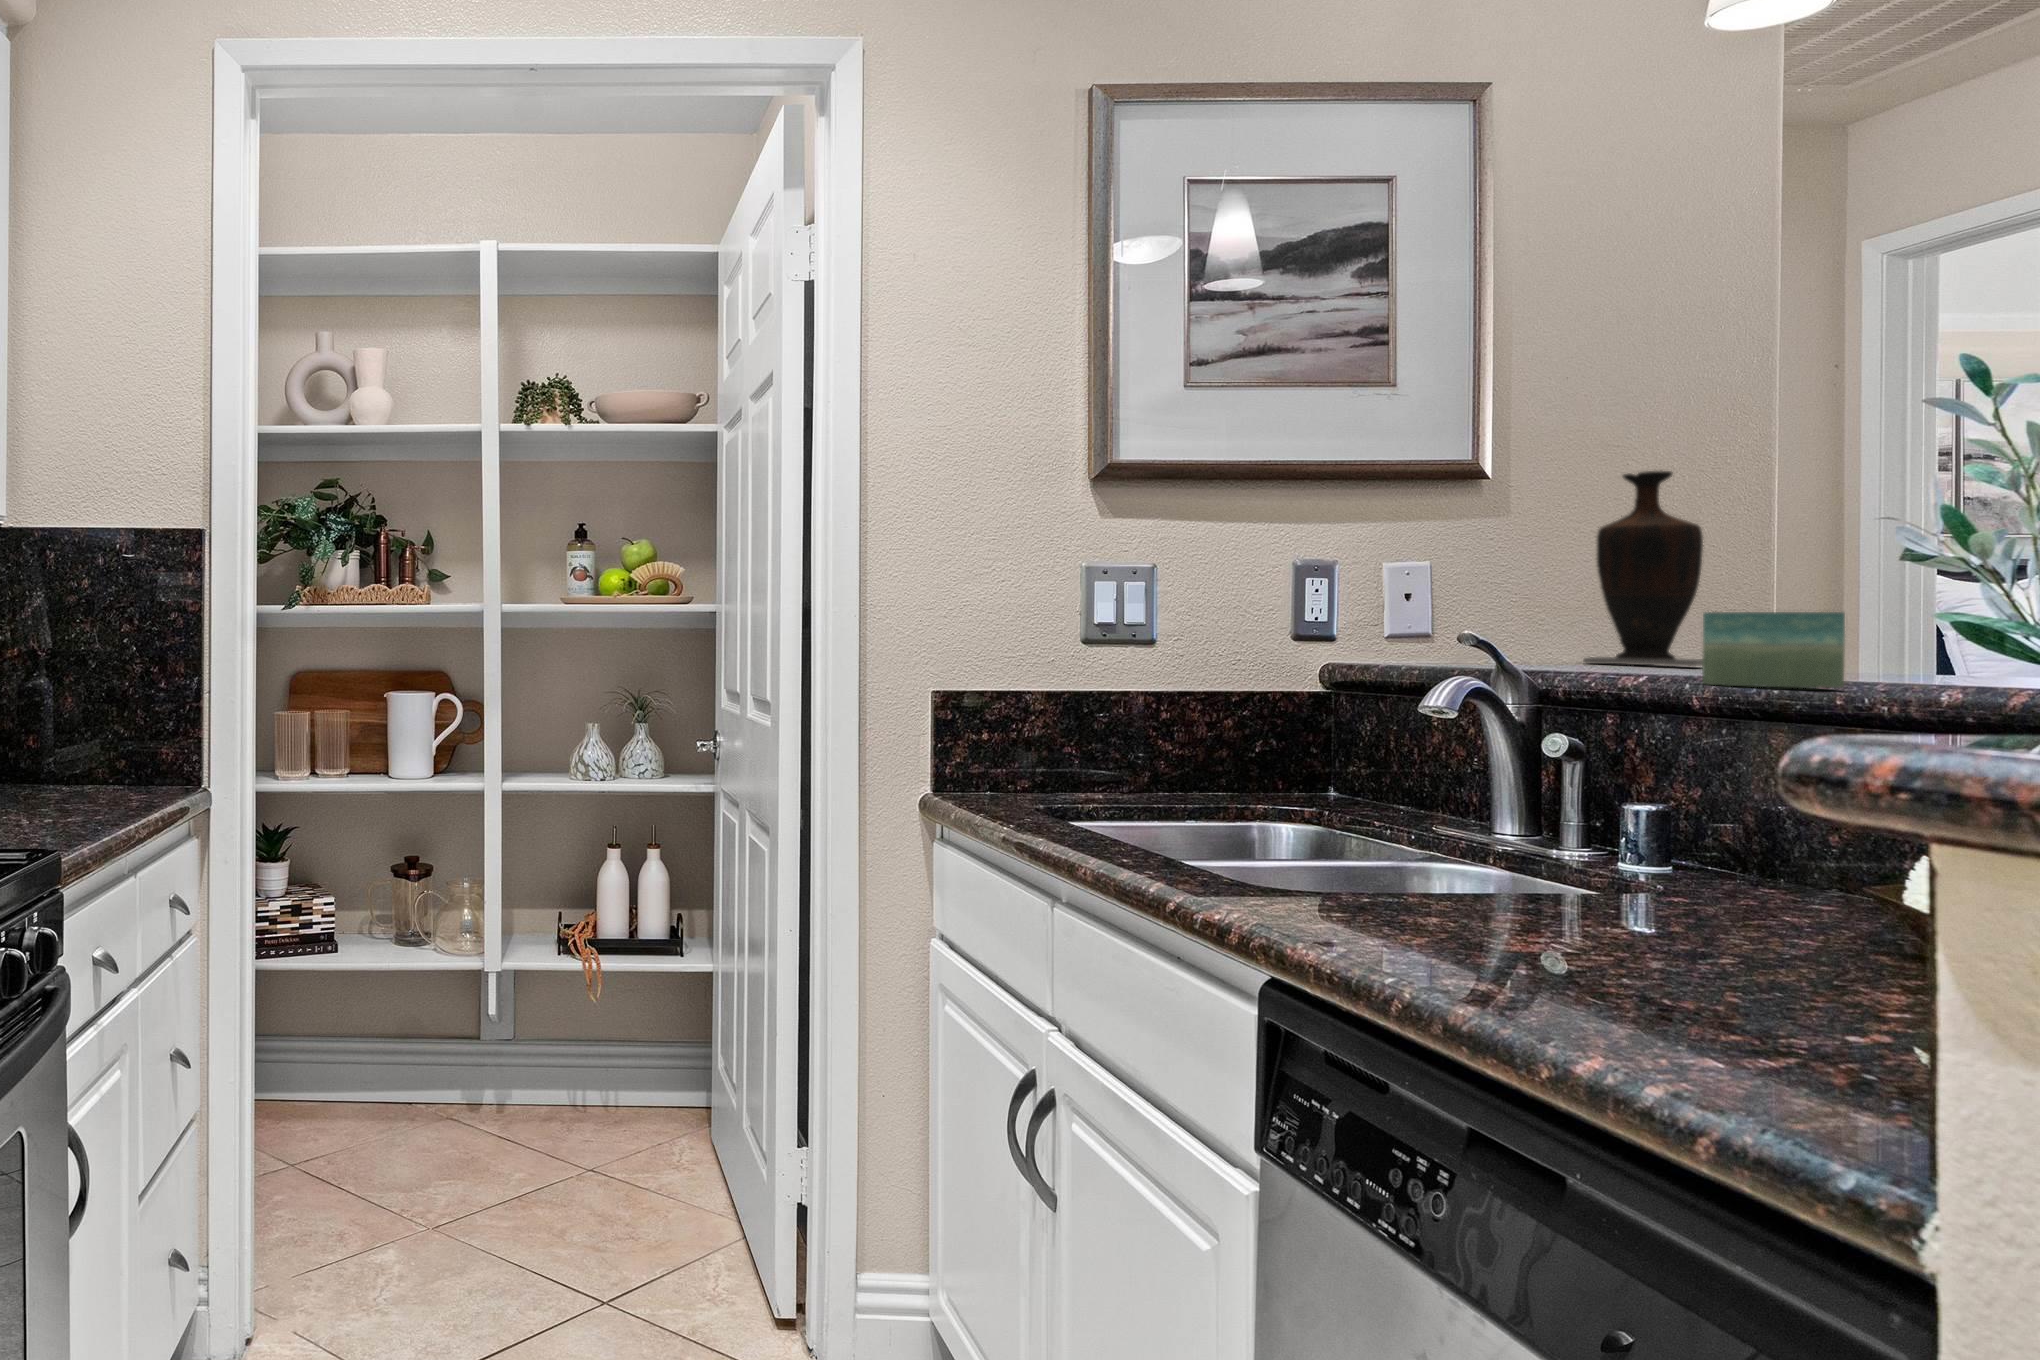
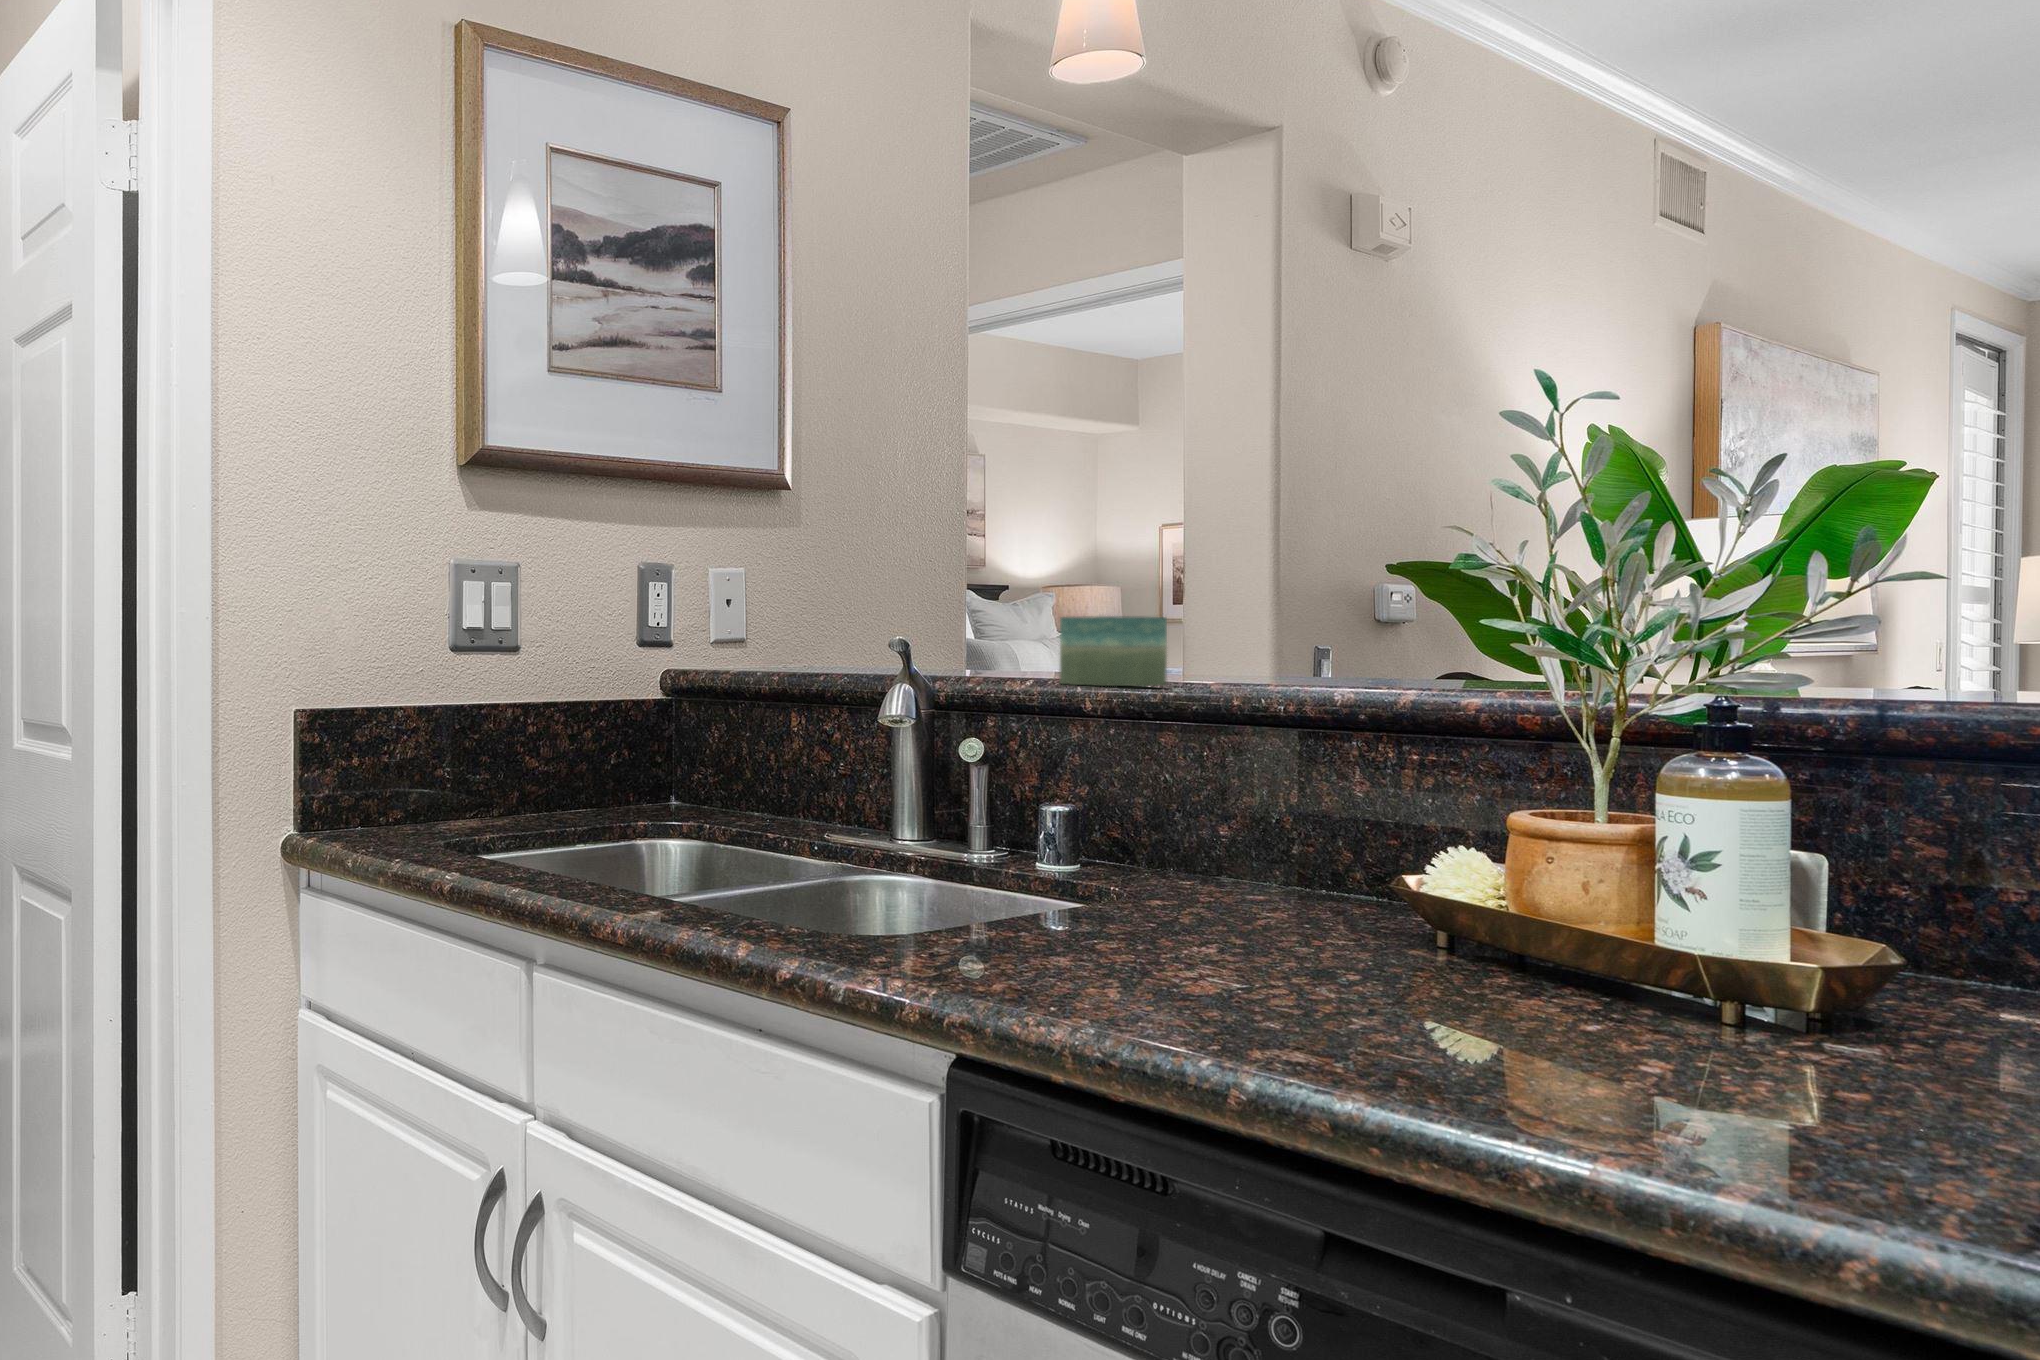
vase: present [1583,471,1703,666] -> none [848,490,935,666]

